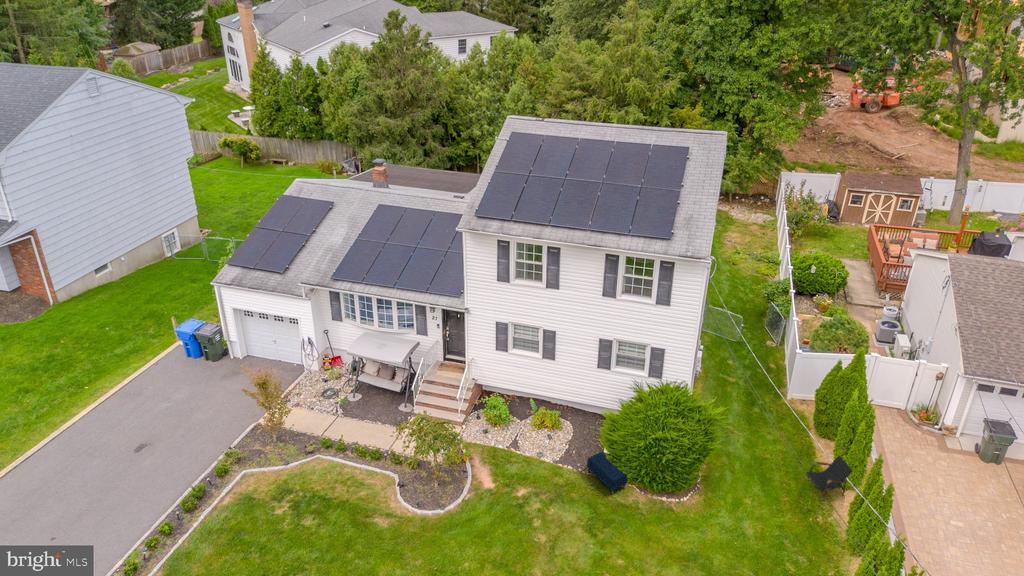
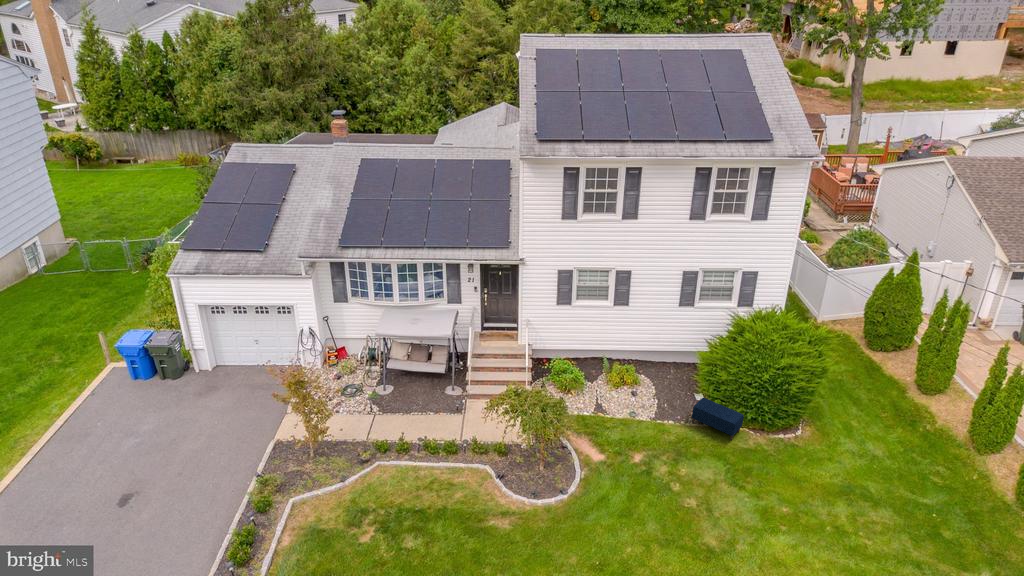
lounge chair: present [807,456,852,500] -> none [897,360,948,407]

